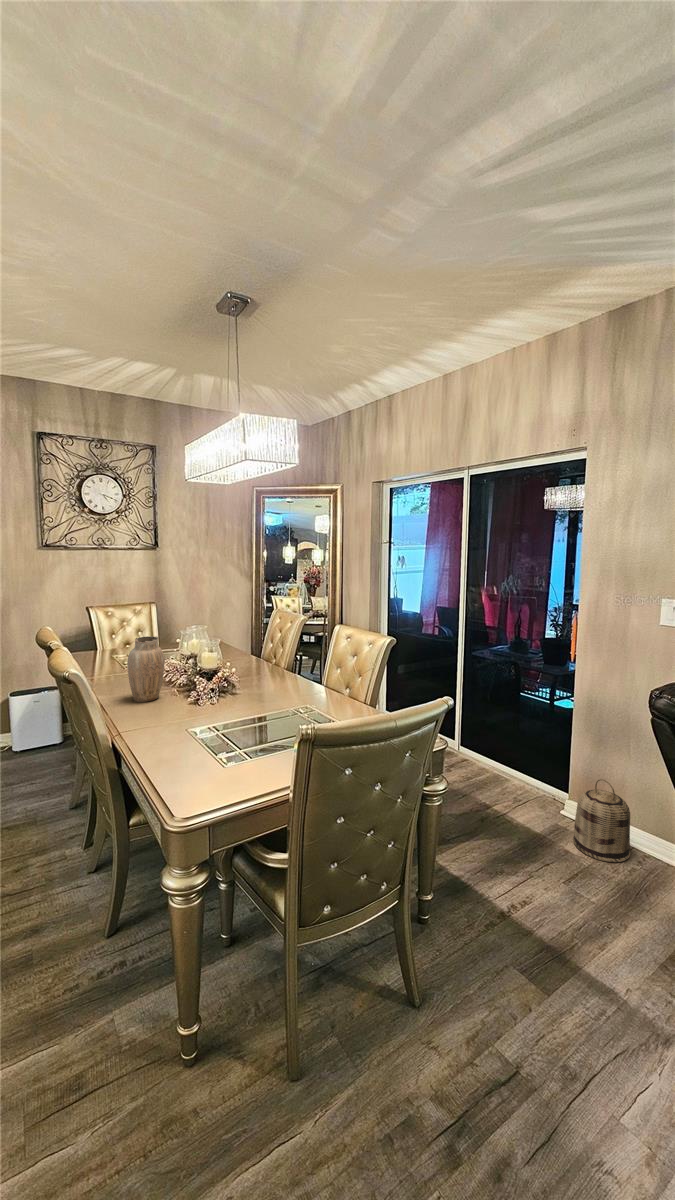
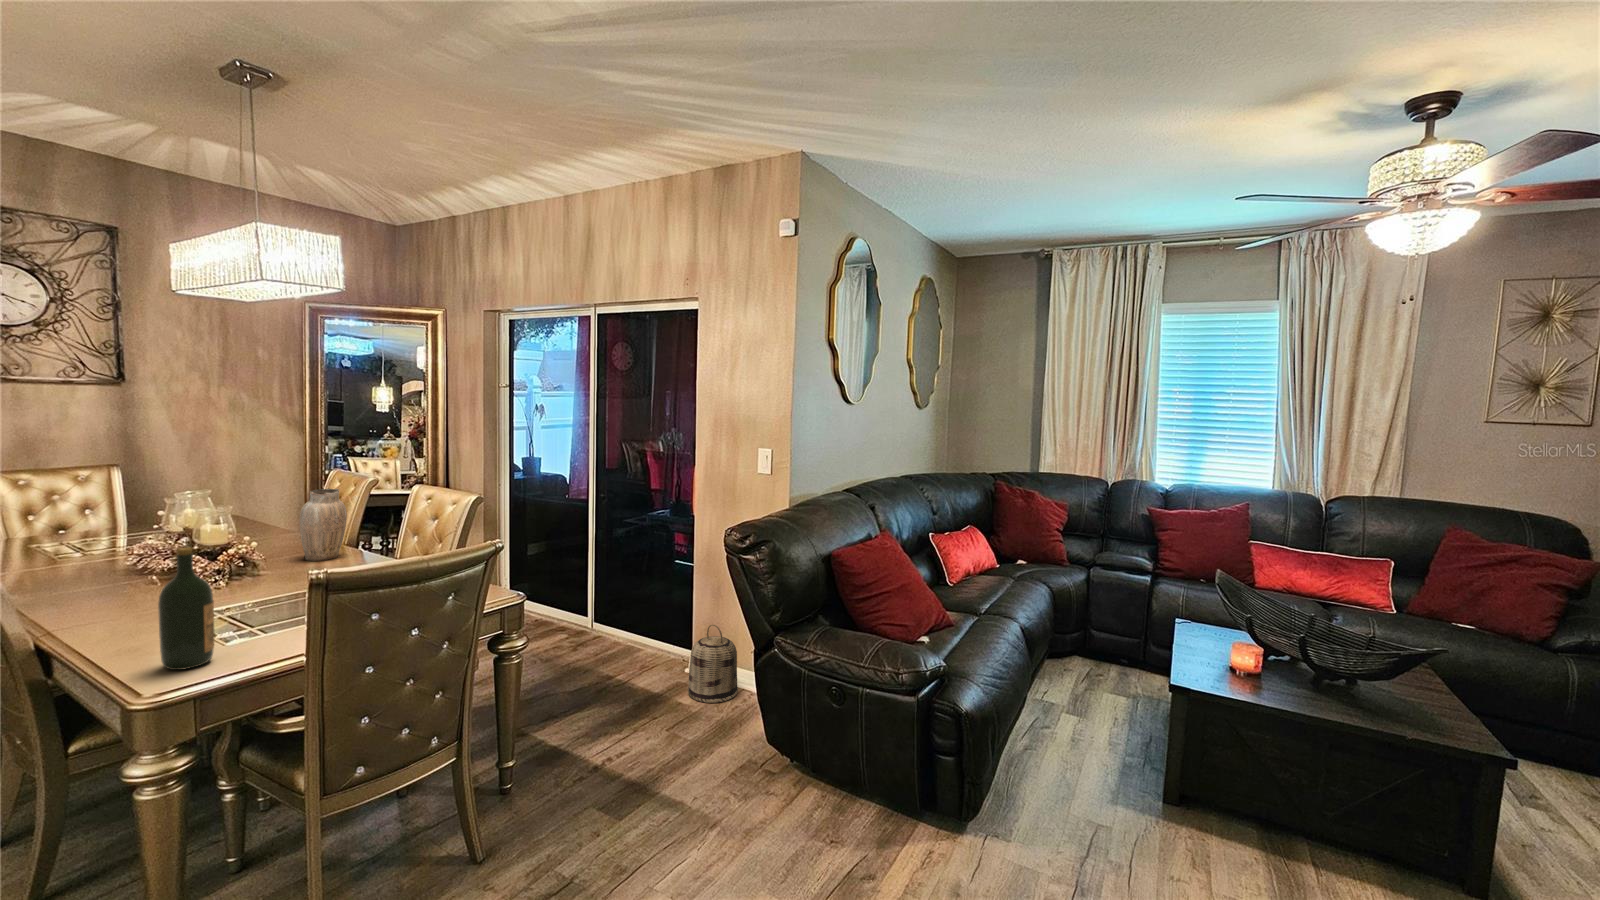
vase: present [127,636,165,702] -> present [300,488,347,561]
wine bottle: none [185,686,220,790] -> present [158,548,214,670]

